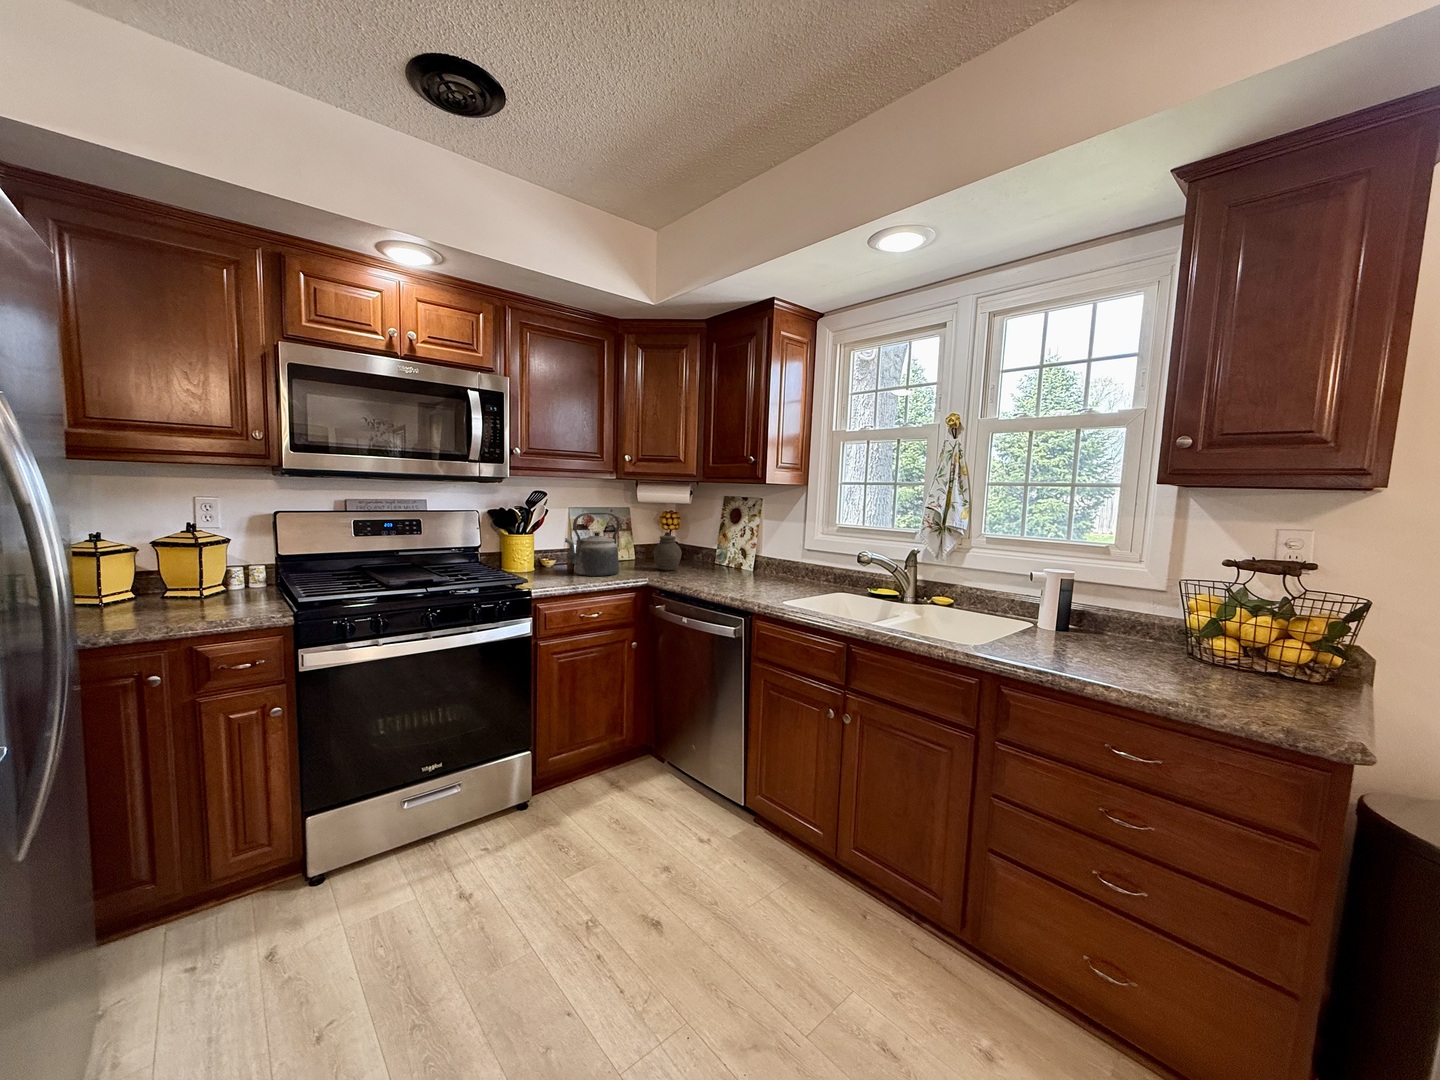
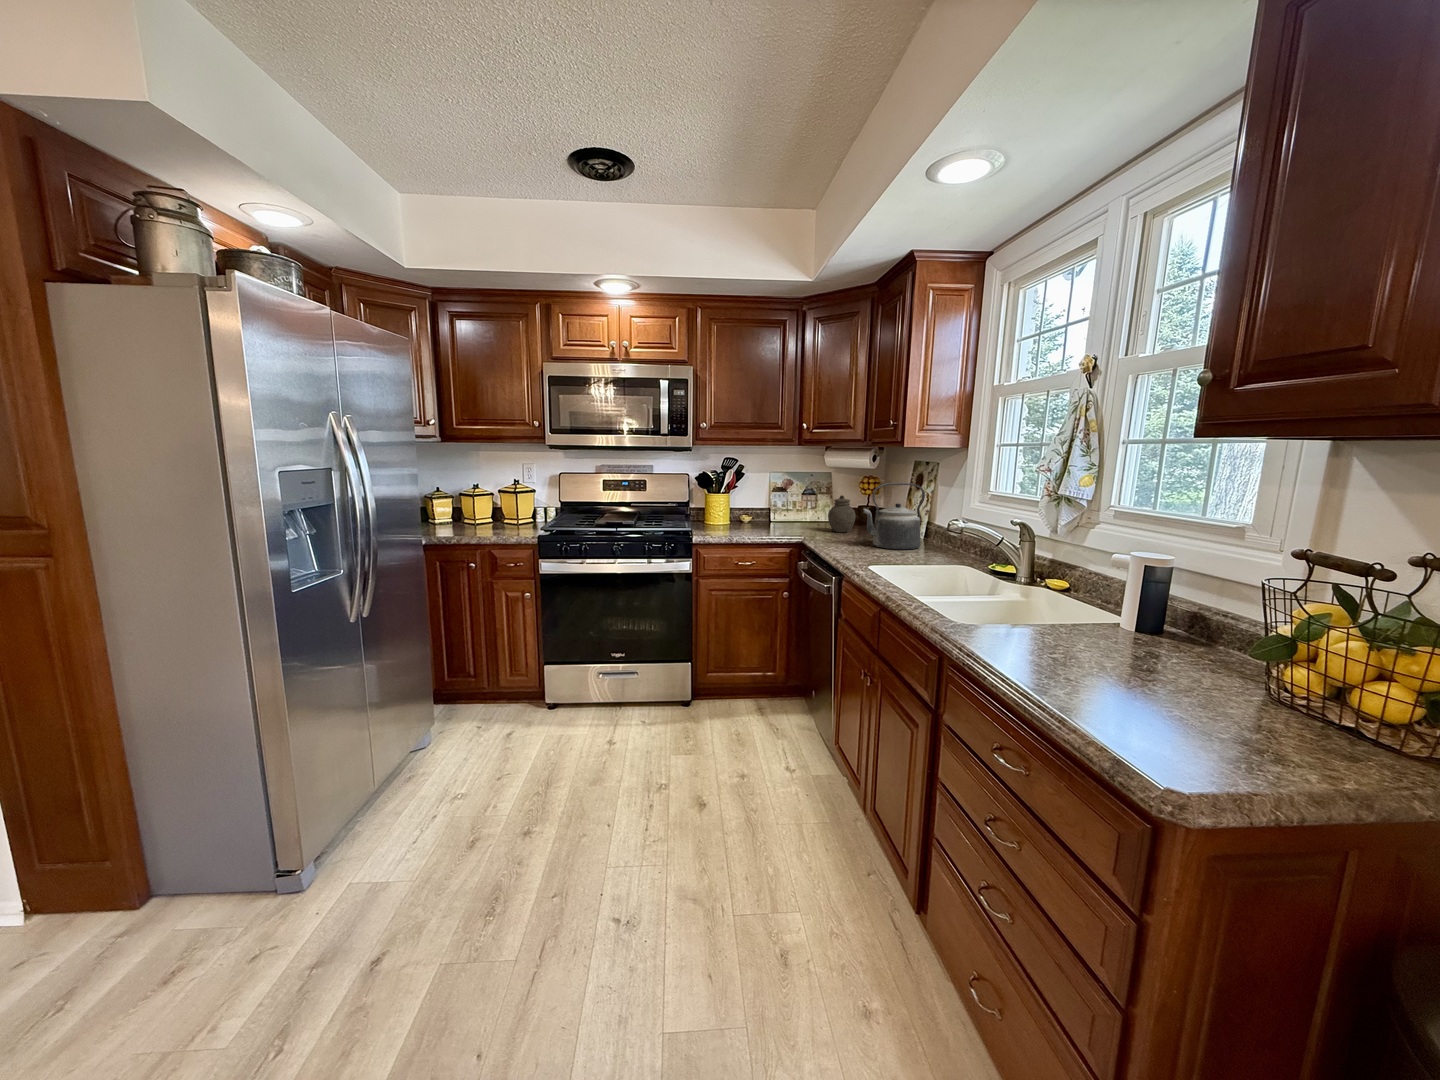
kettle: present [565,513,620,576] -> present [863,483,925,550]

